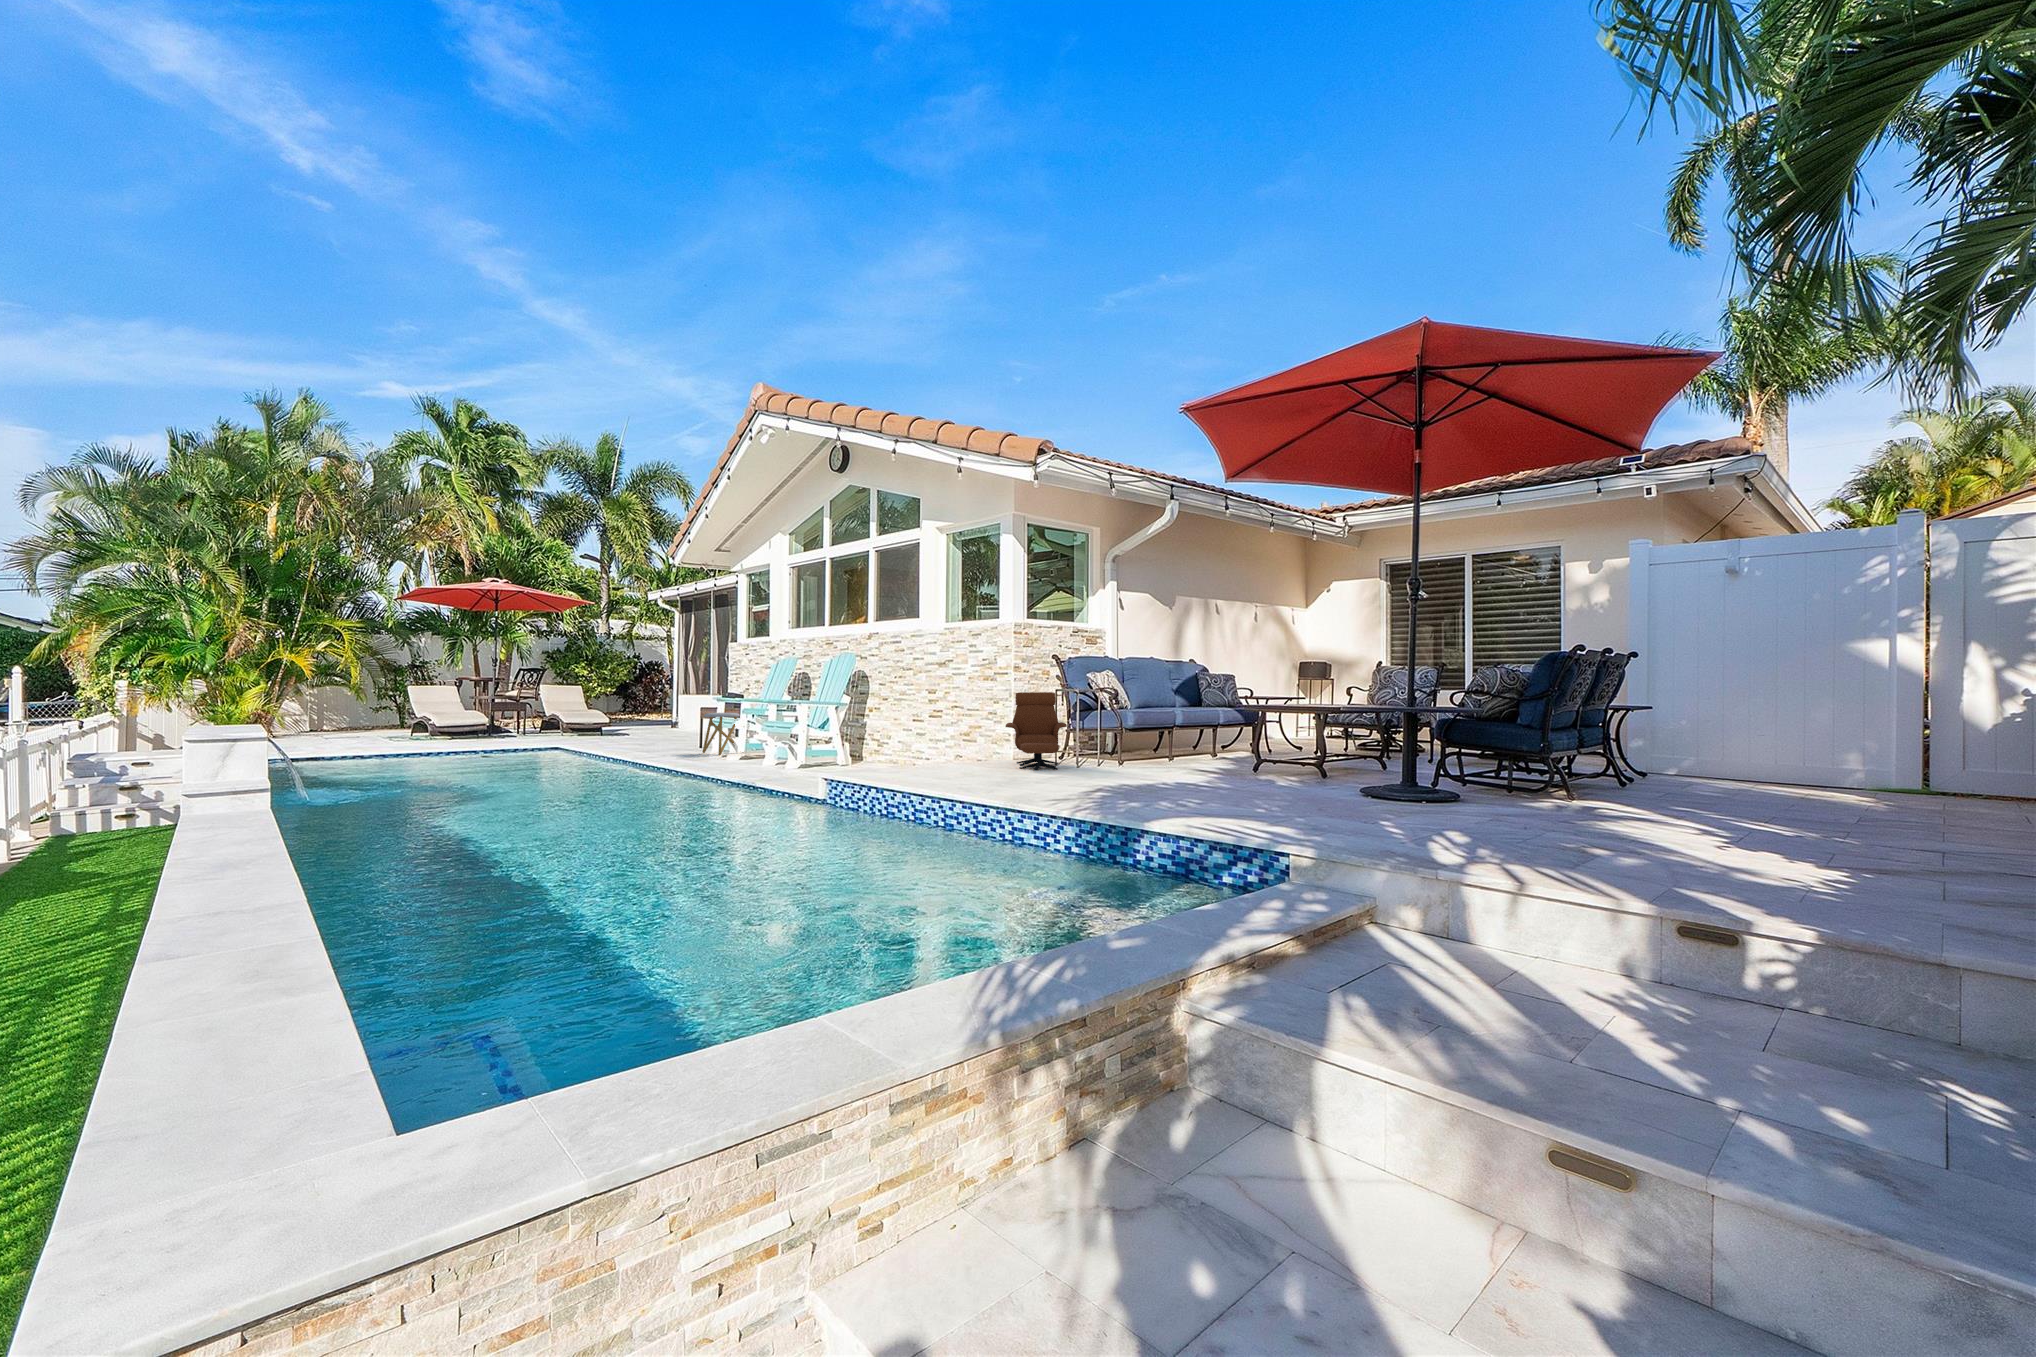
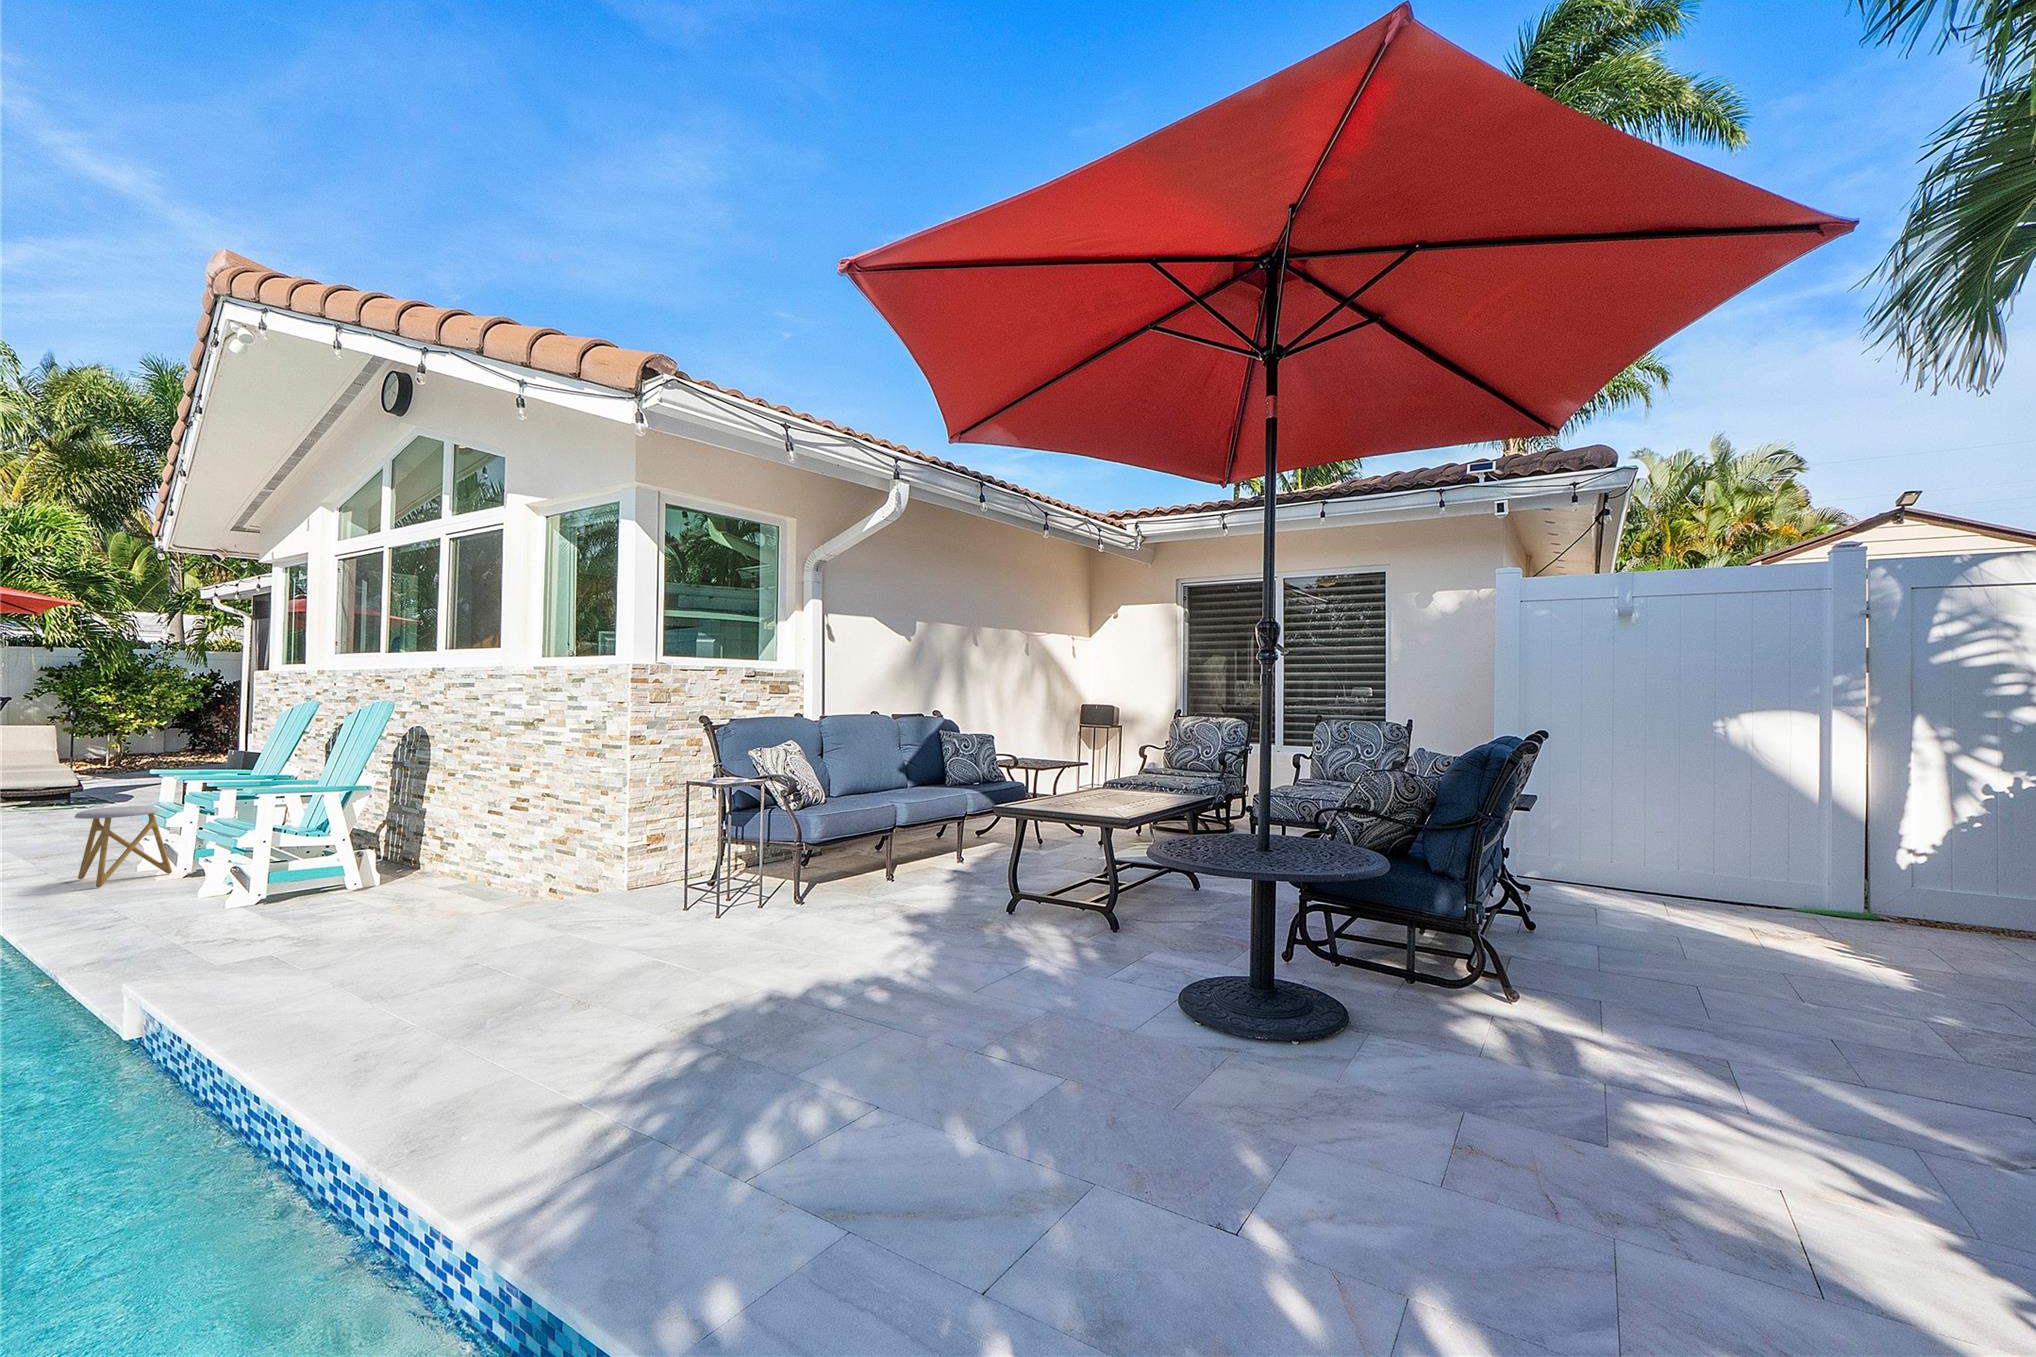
lounge chair: present [1006,692,1067,771] -> none [614,776,722,922]

